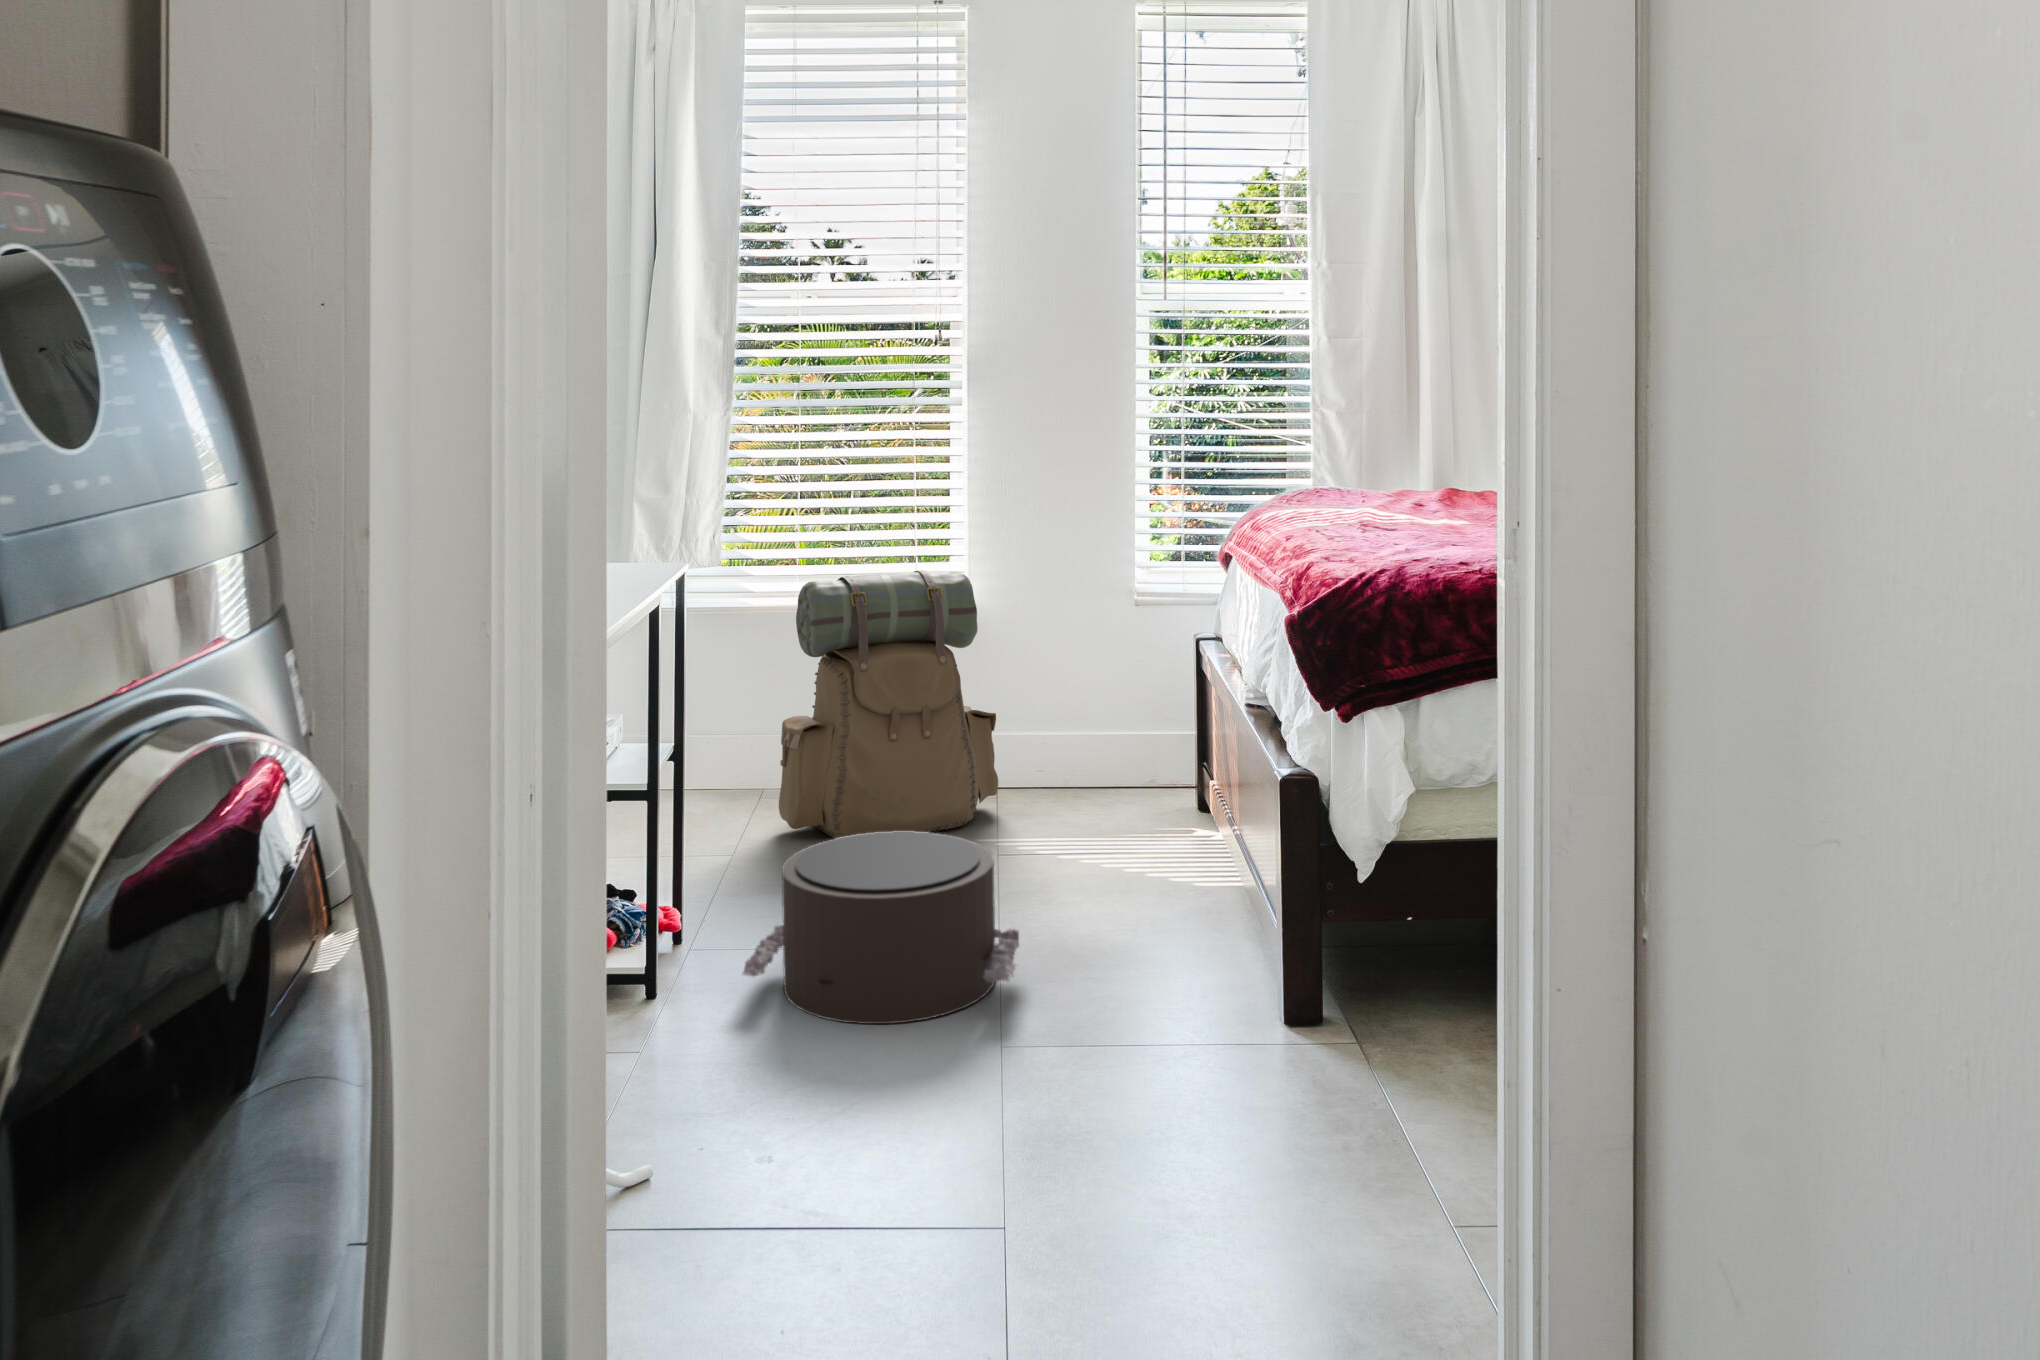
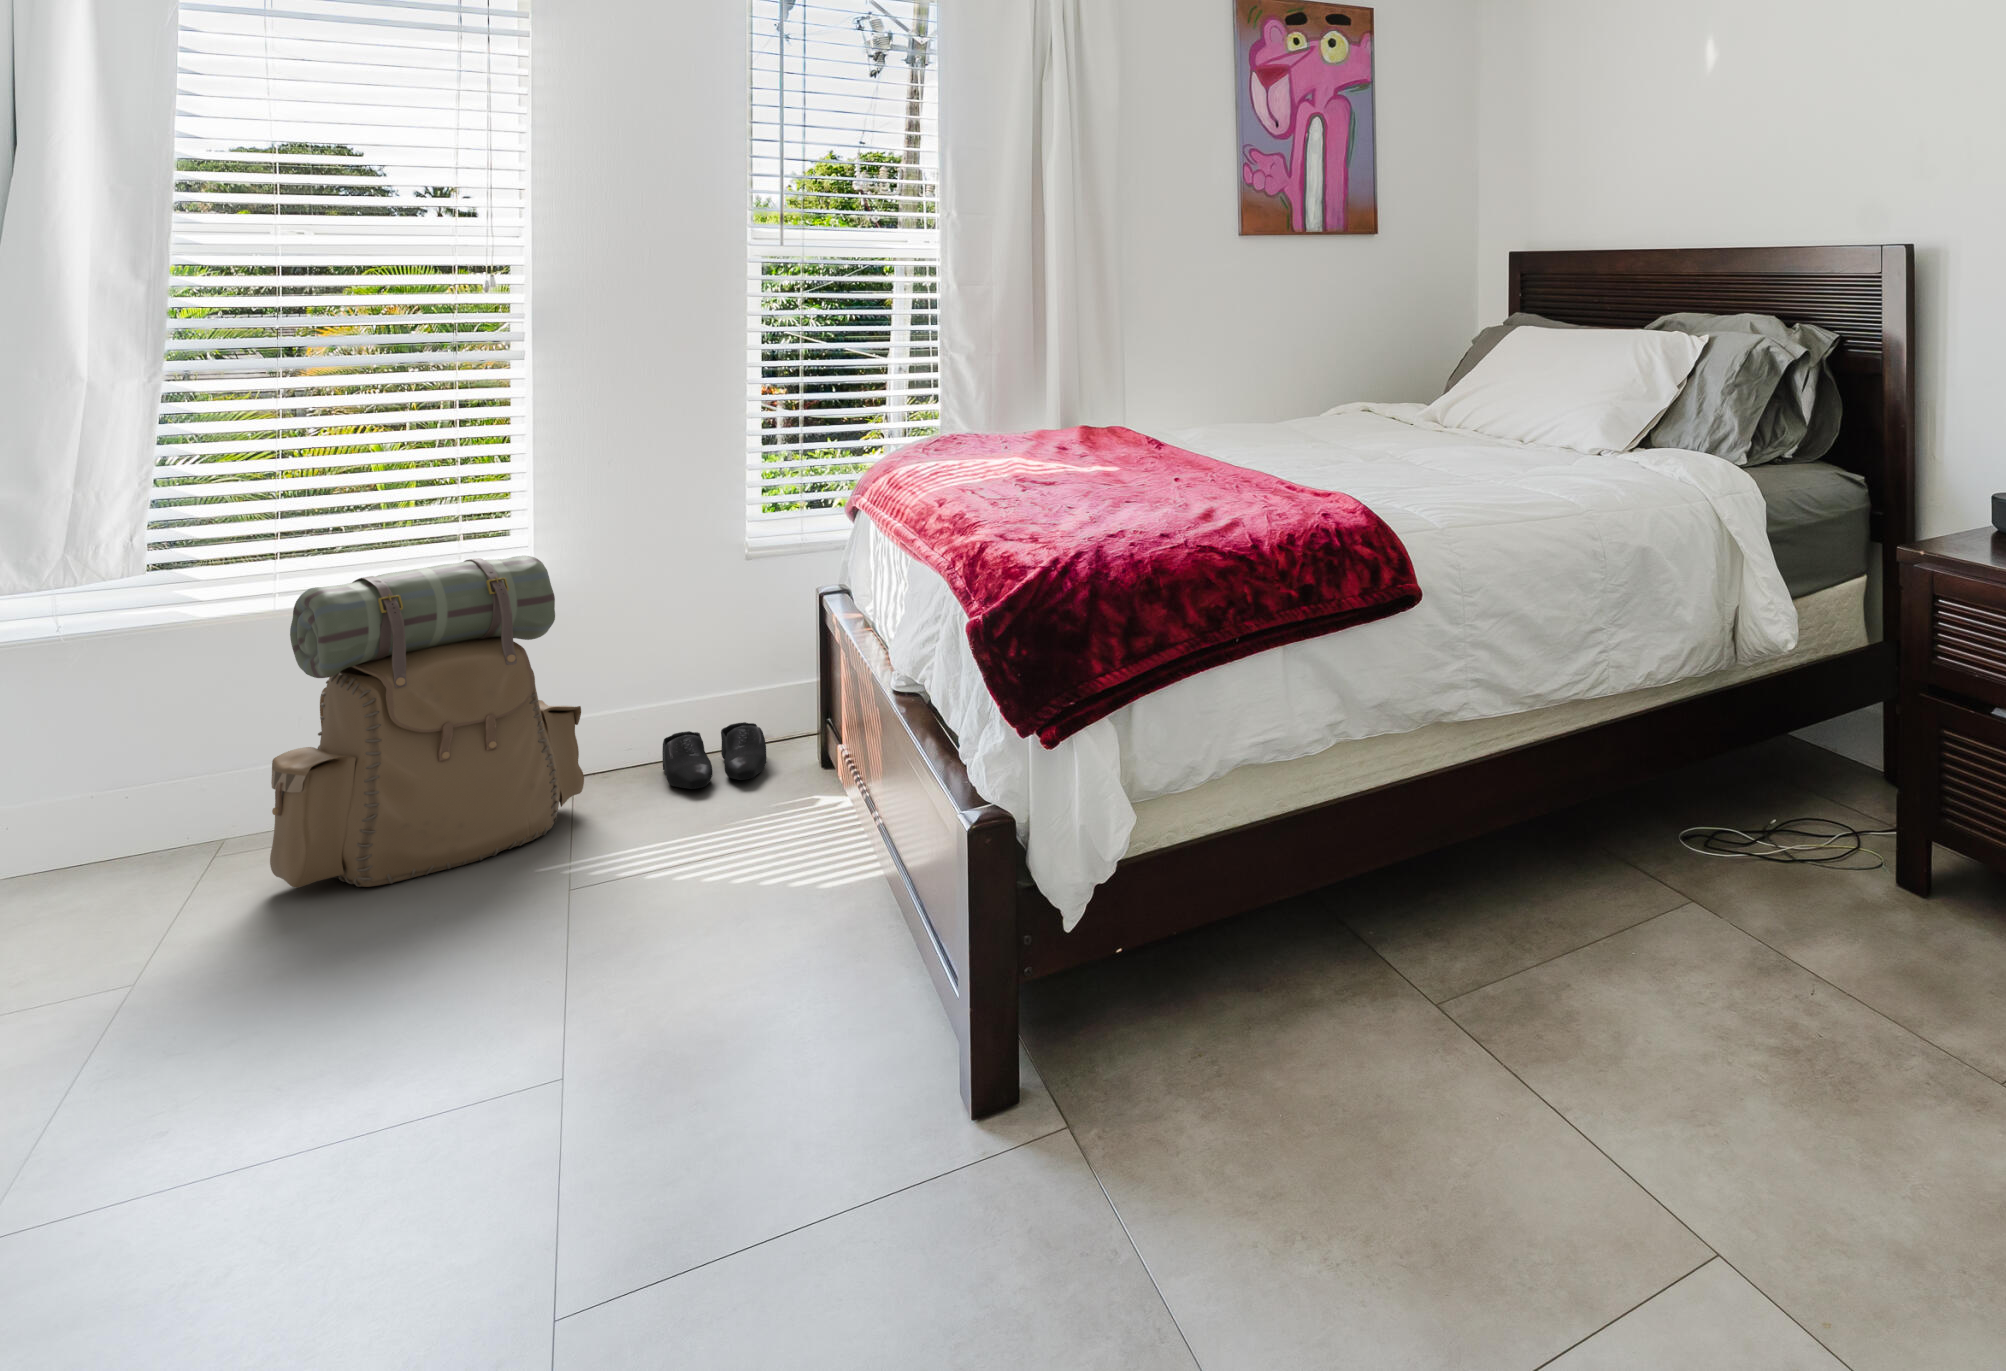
shoe: none [1065,757,1150,809] -> present [662,722,767,789]
pouf: present [743,832,1019,1024] -> none [267,880,662,1144]

